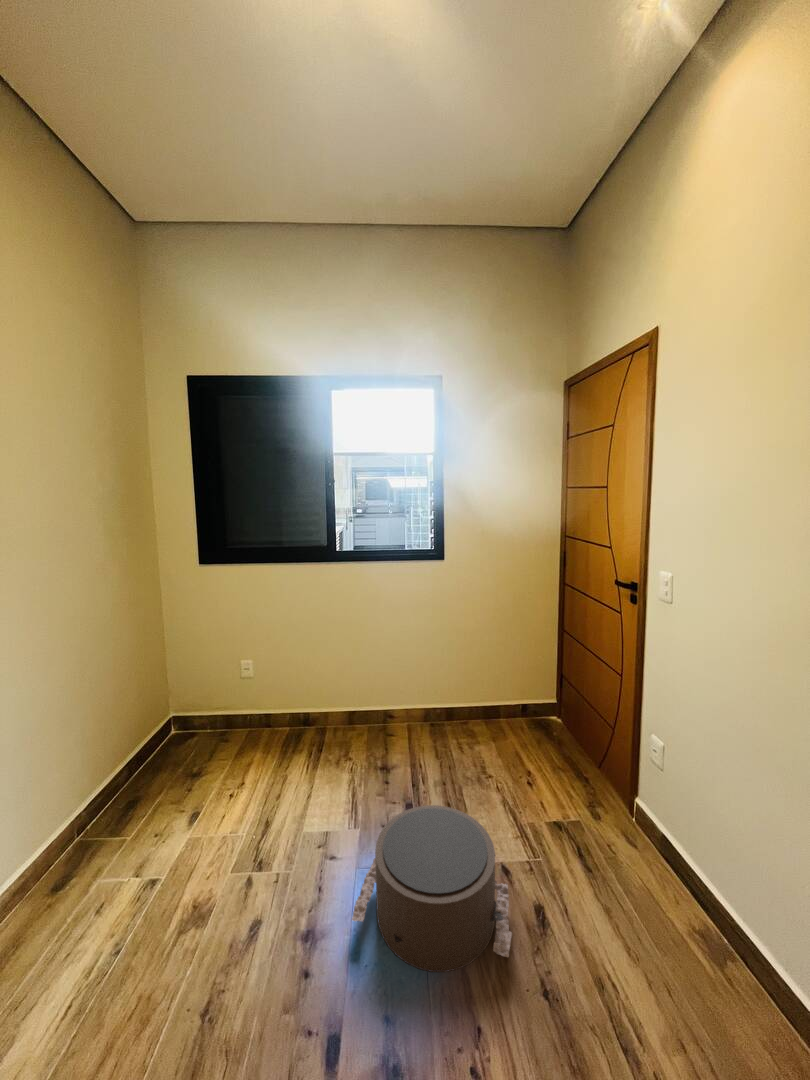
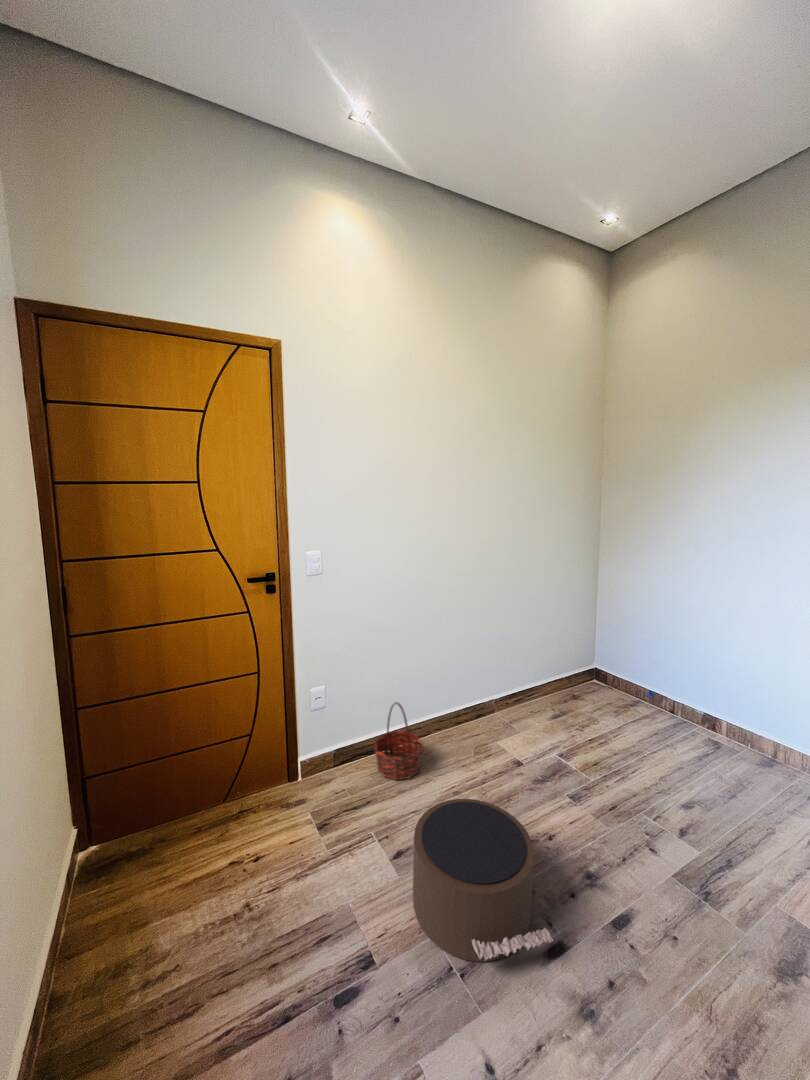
basket: none [632,832,726,968] -> present [374,702,424,780]

